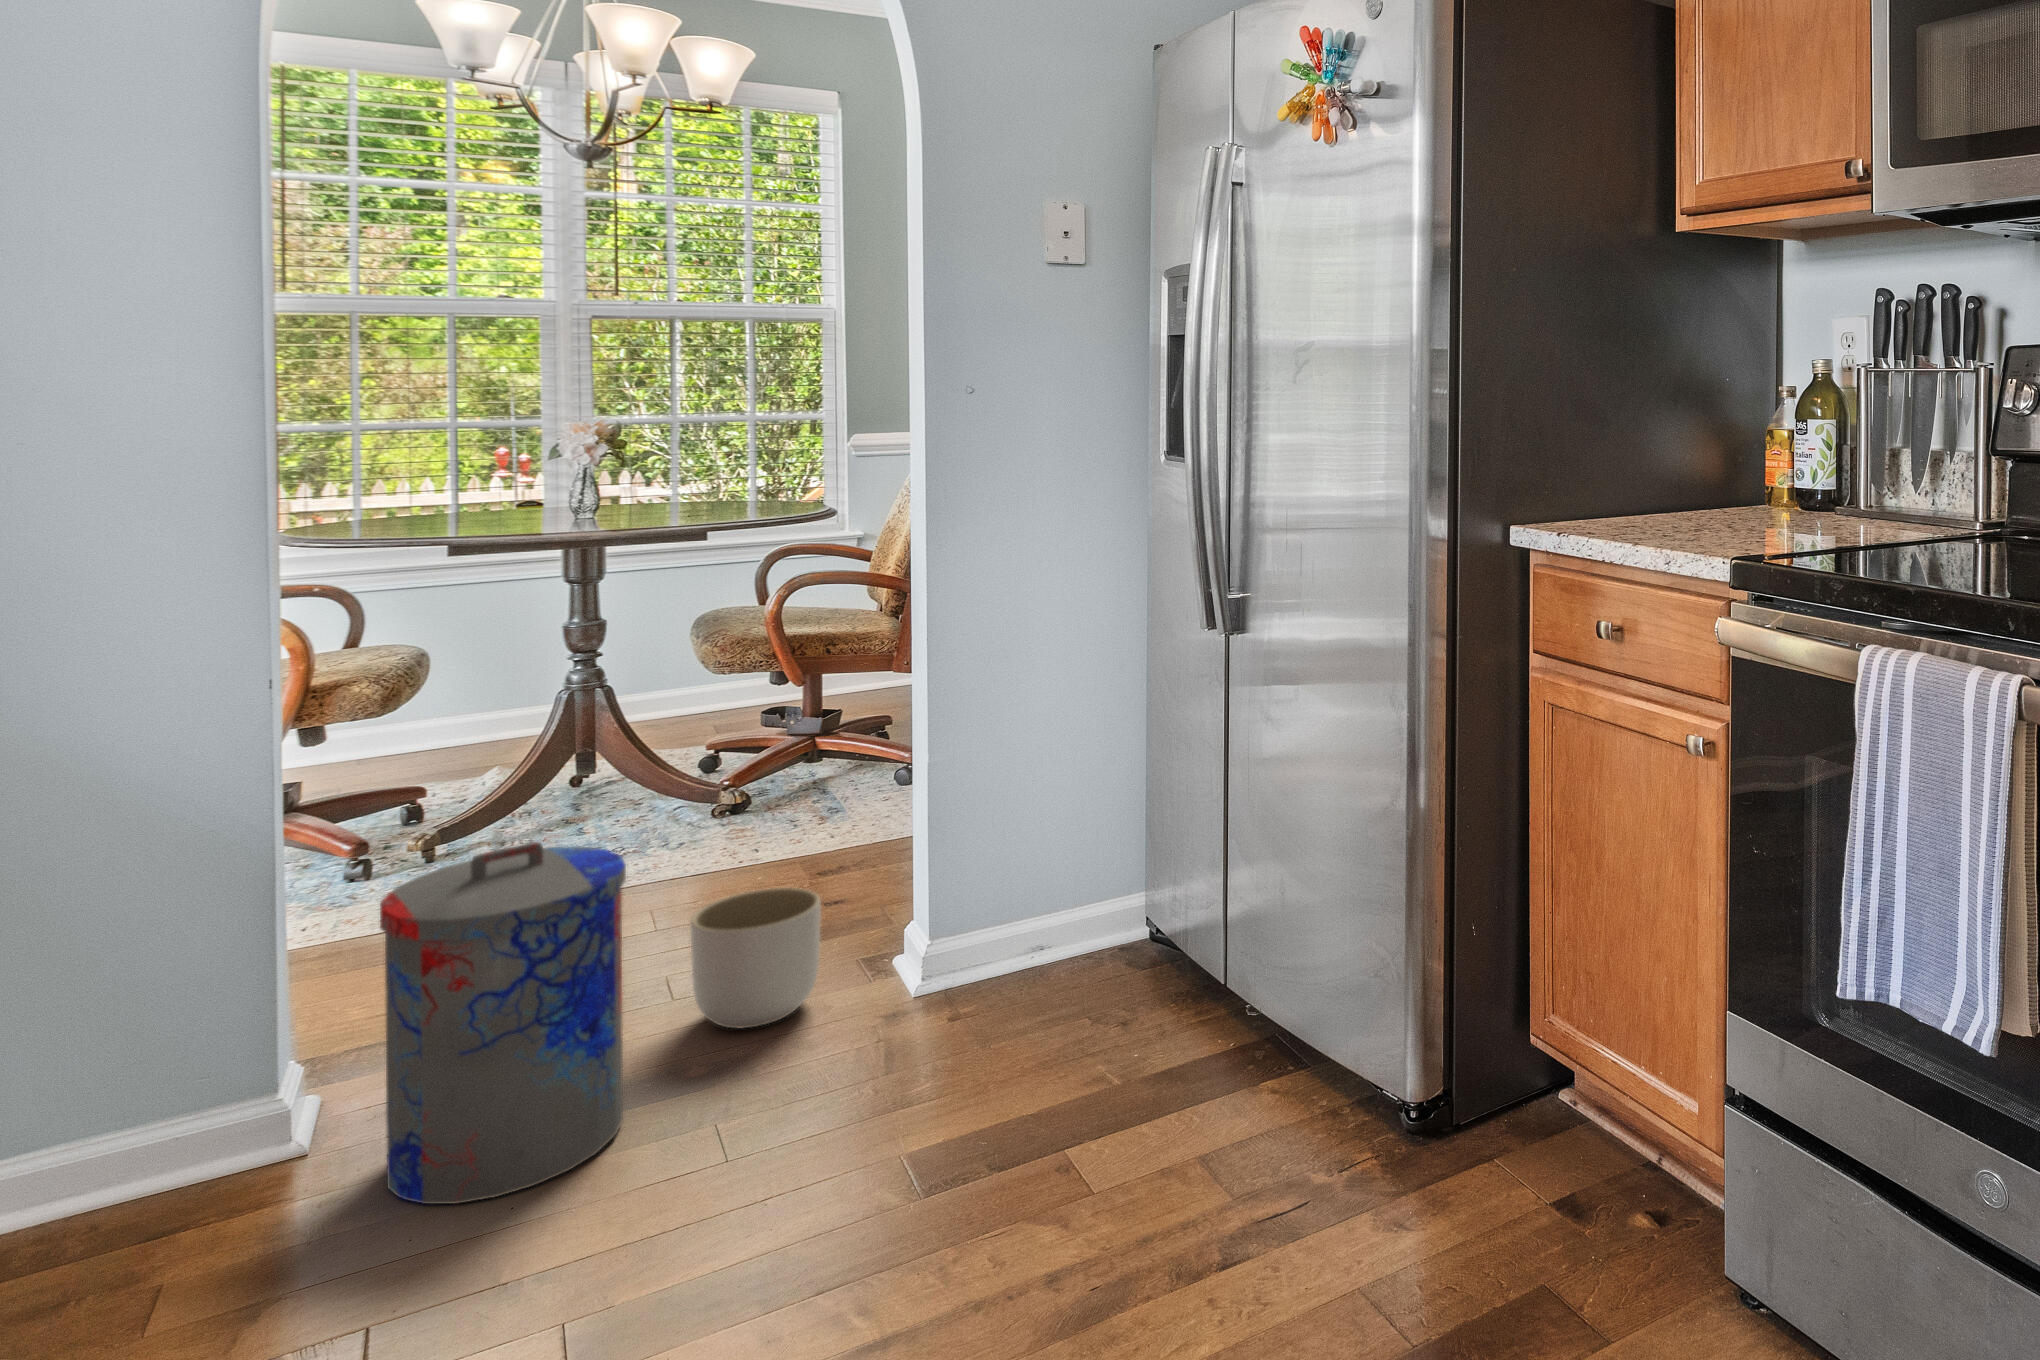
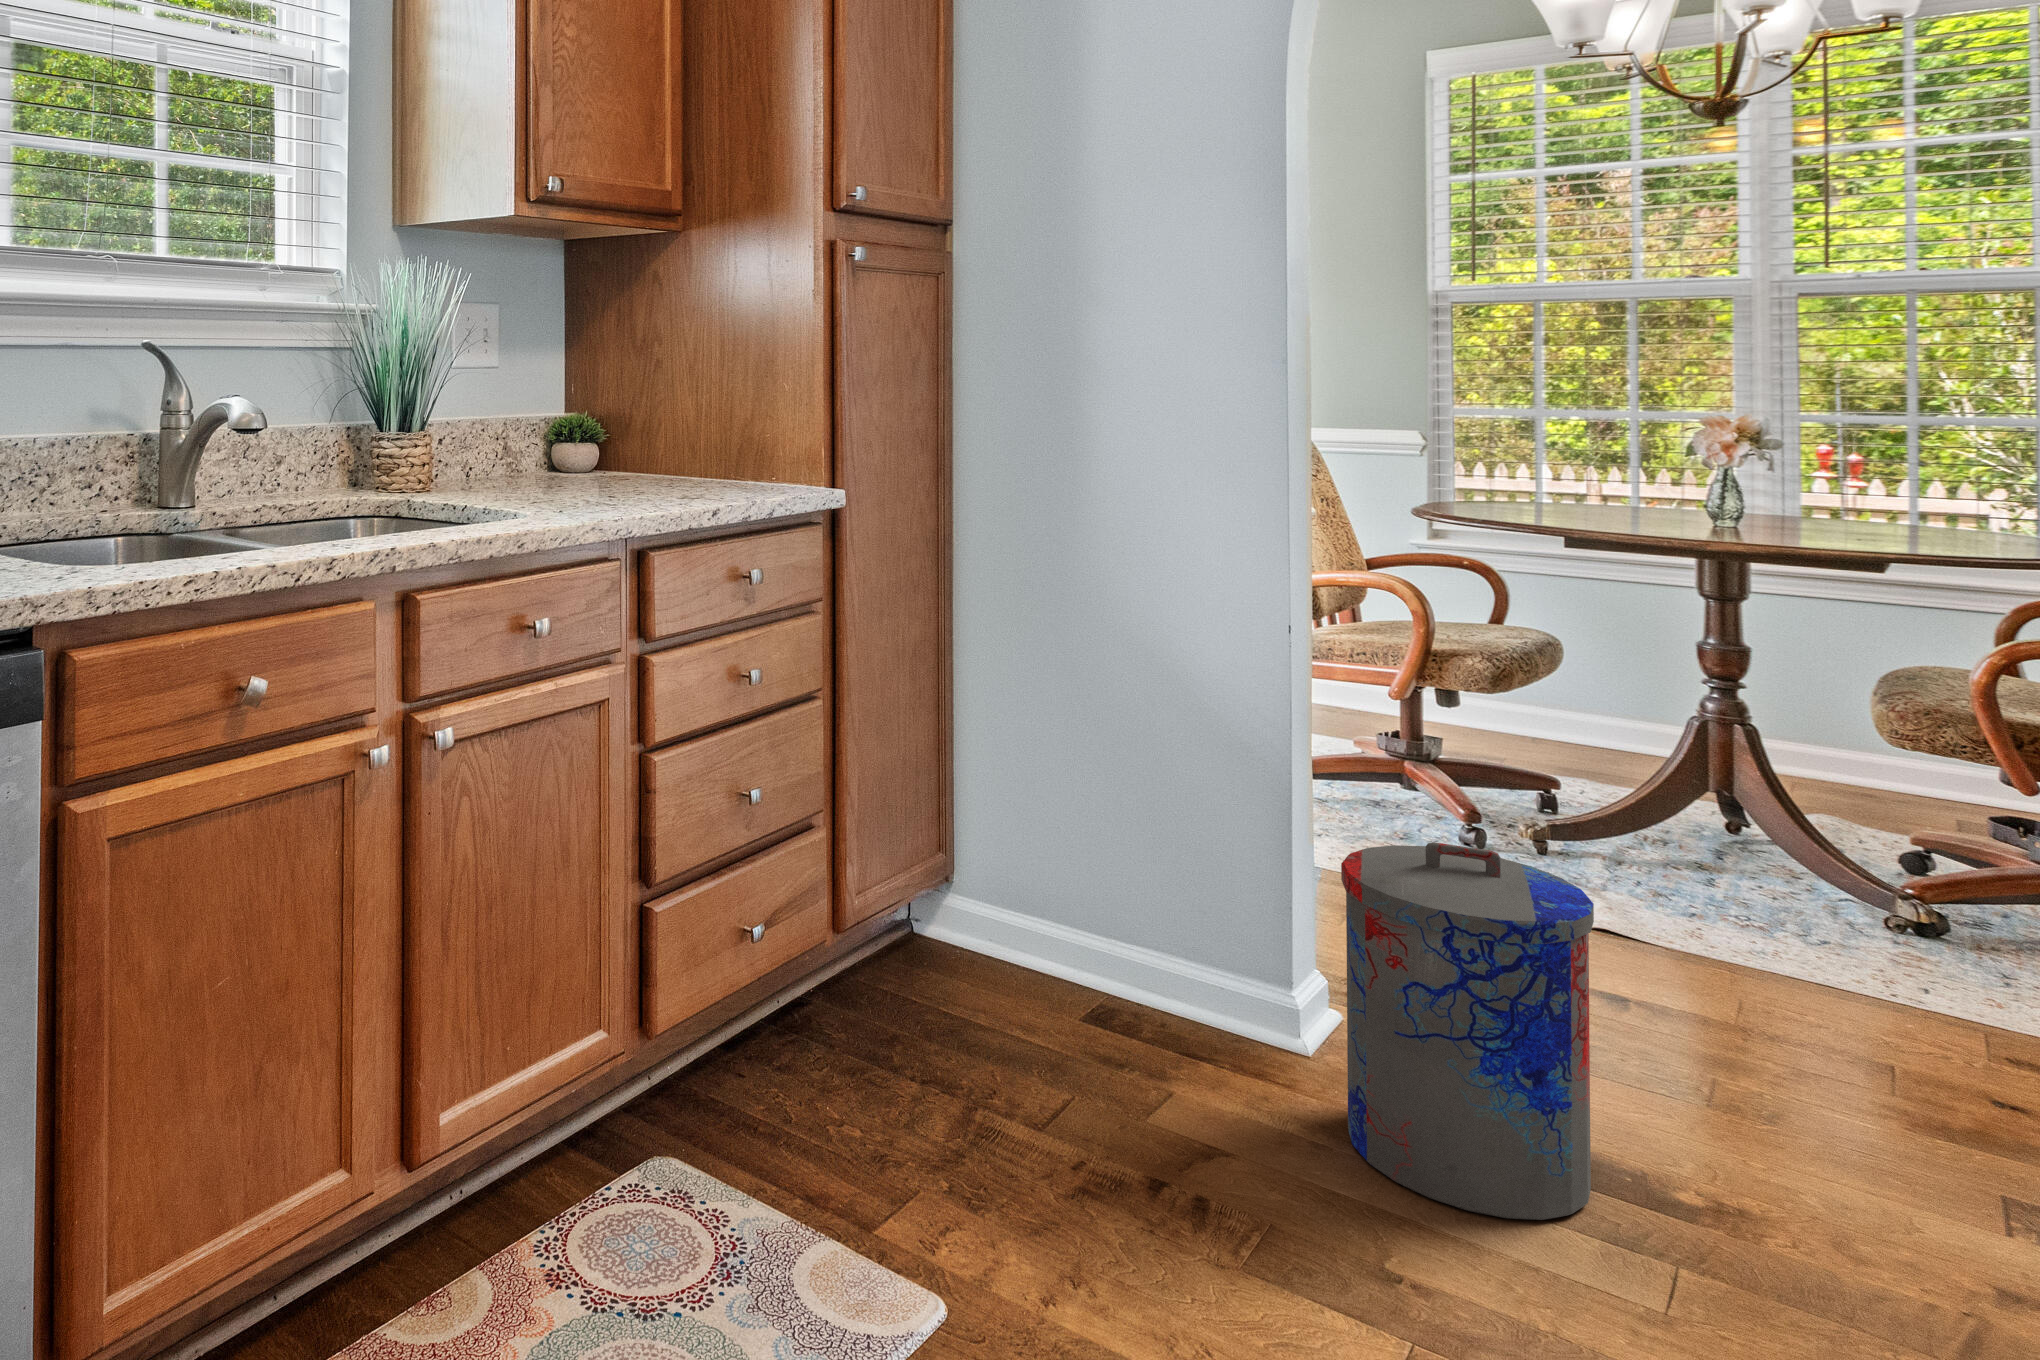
planter: present [691,888,821,1029] -> none [1722,1013,1923,1208]

